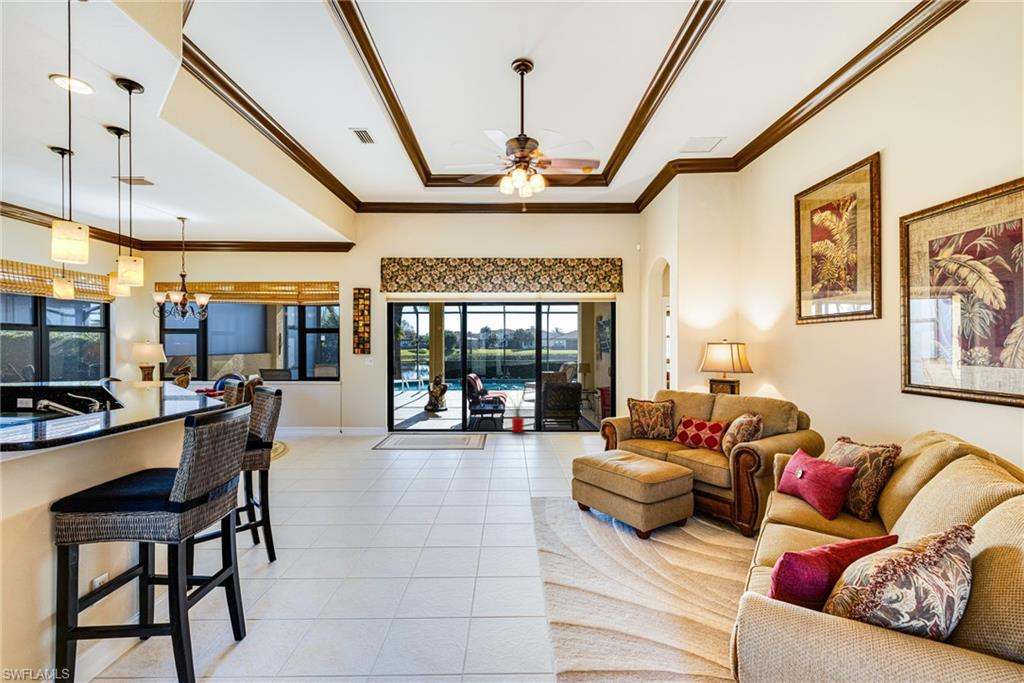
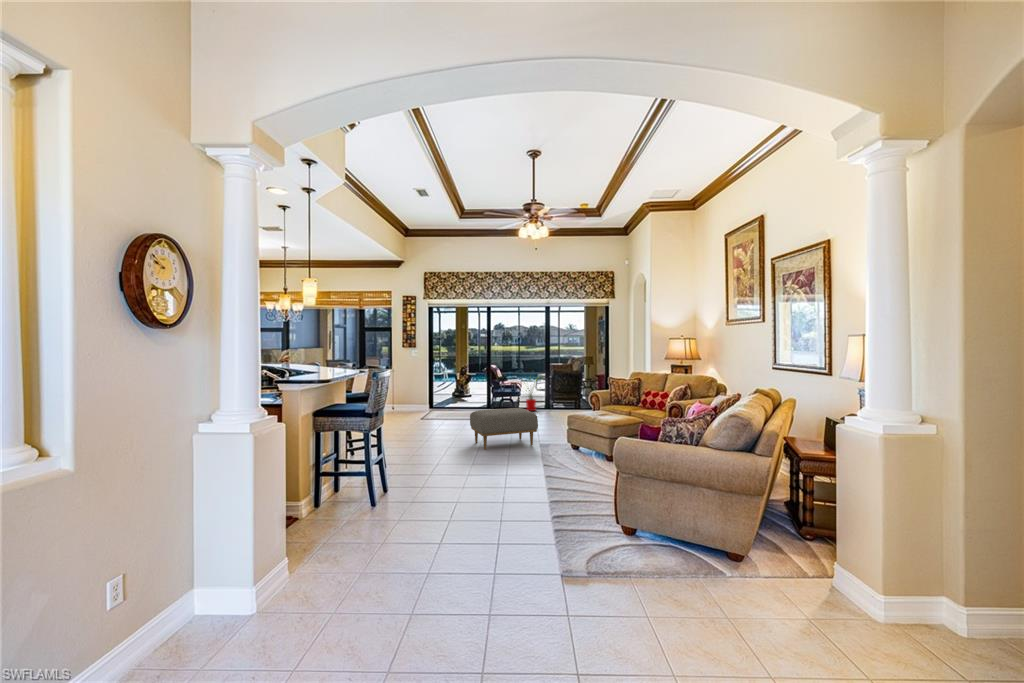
ottoman: none [433,443,531,511] -> present [470,408,538,450]

